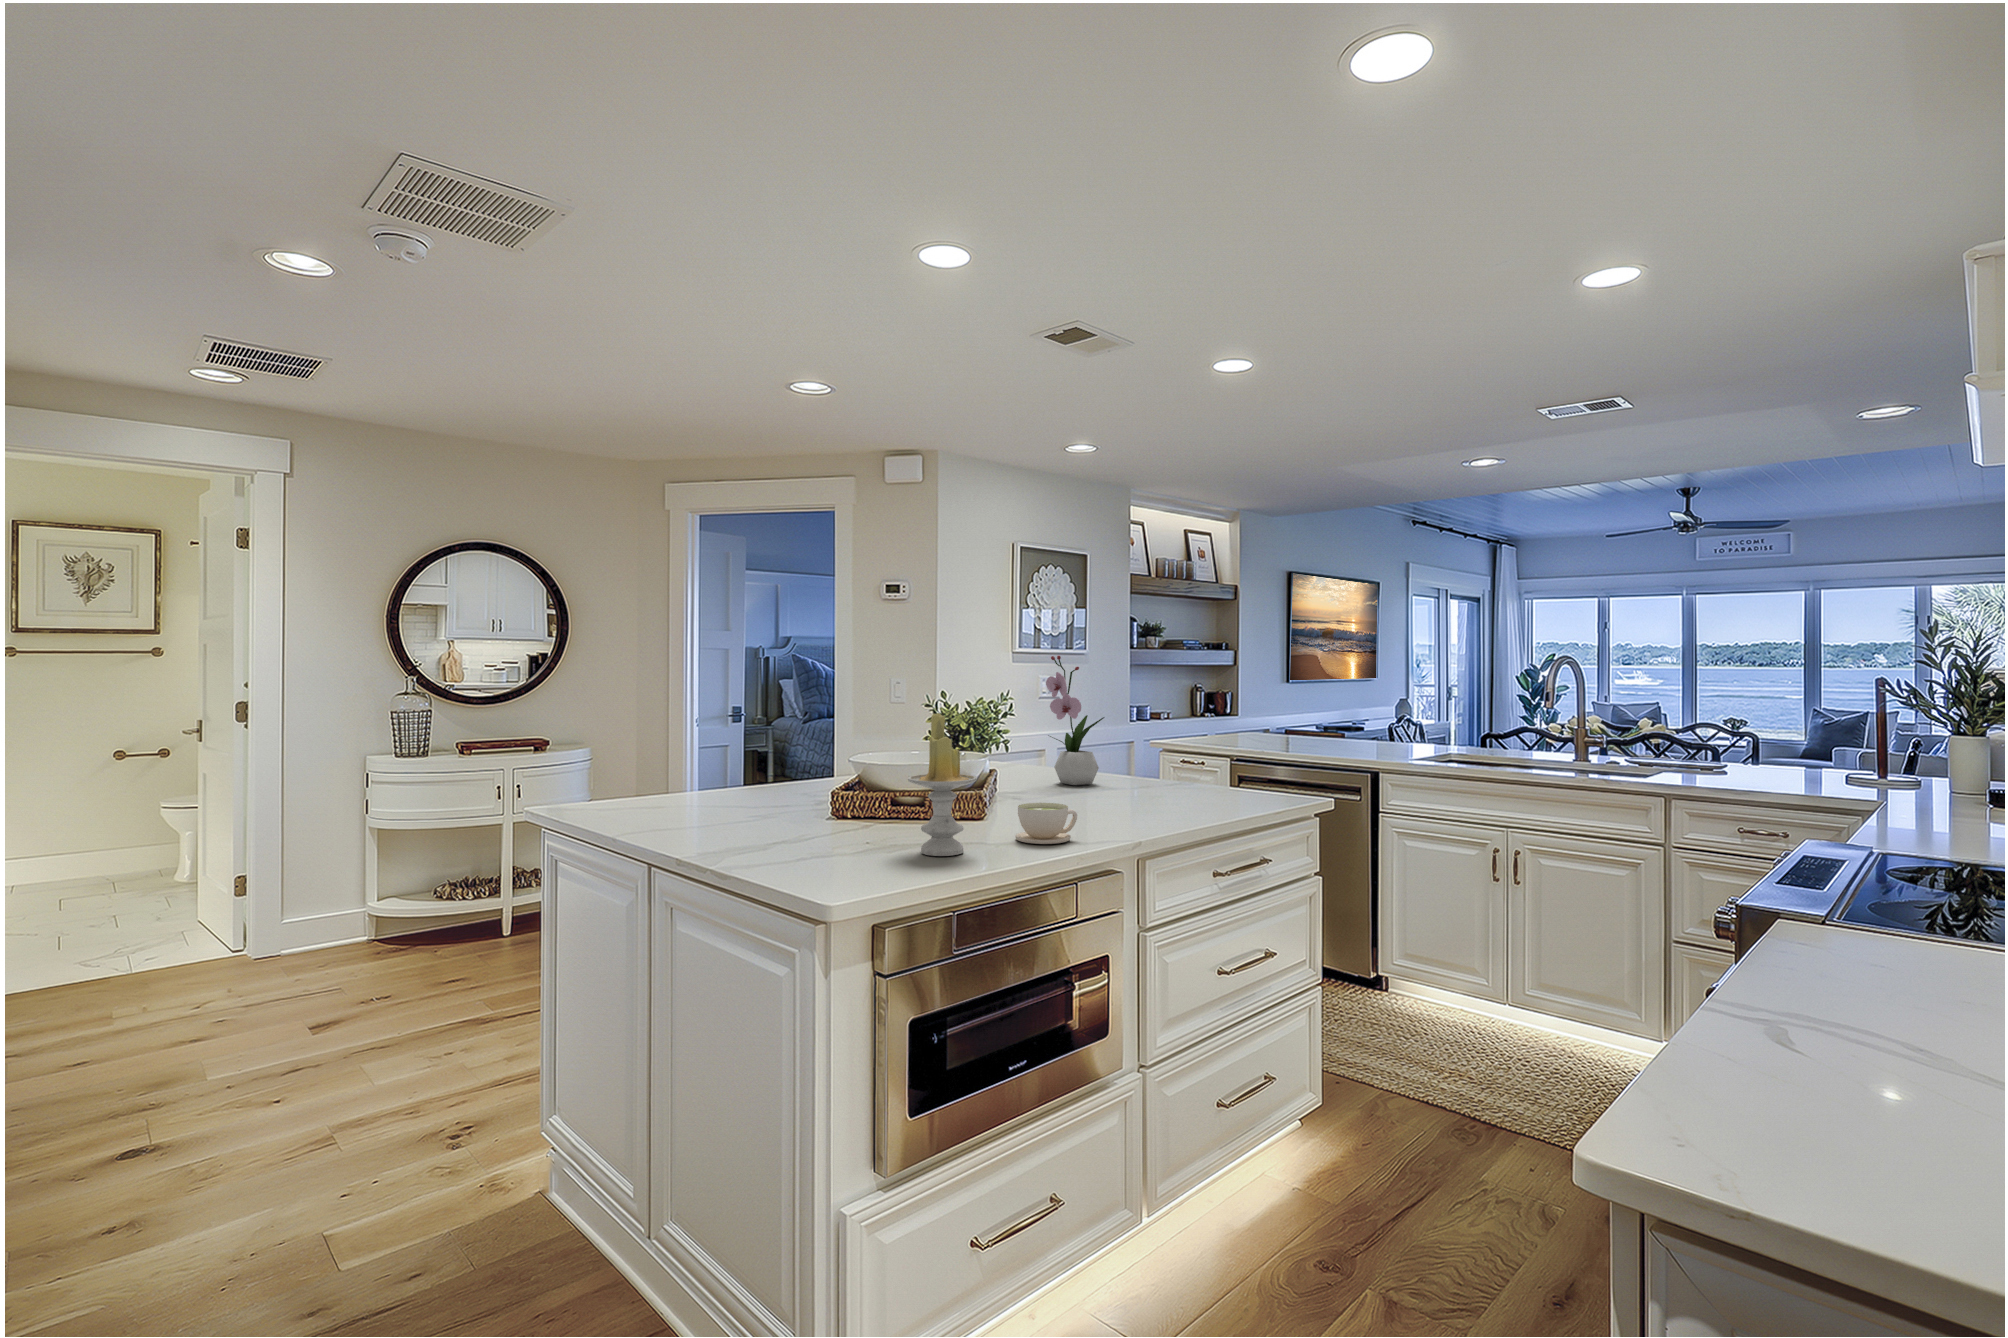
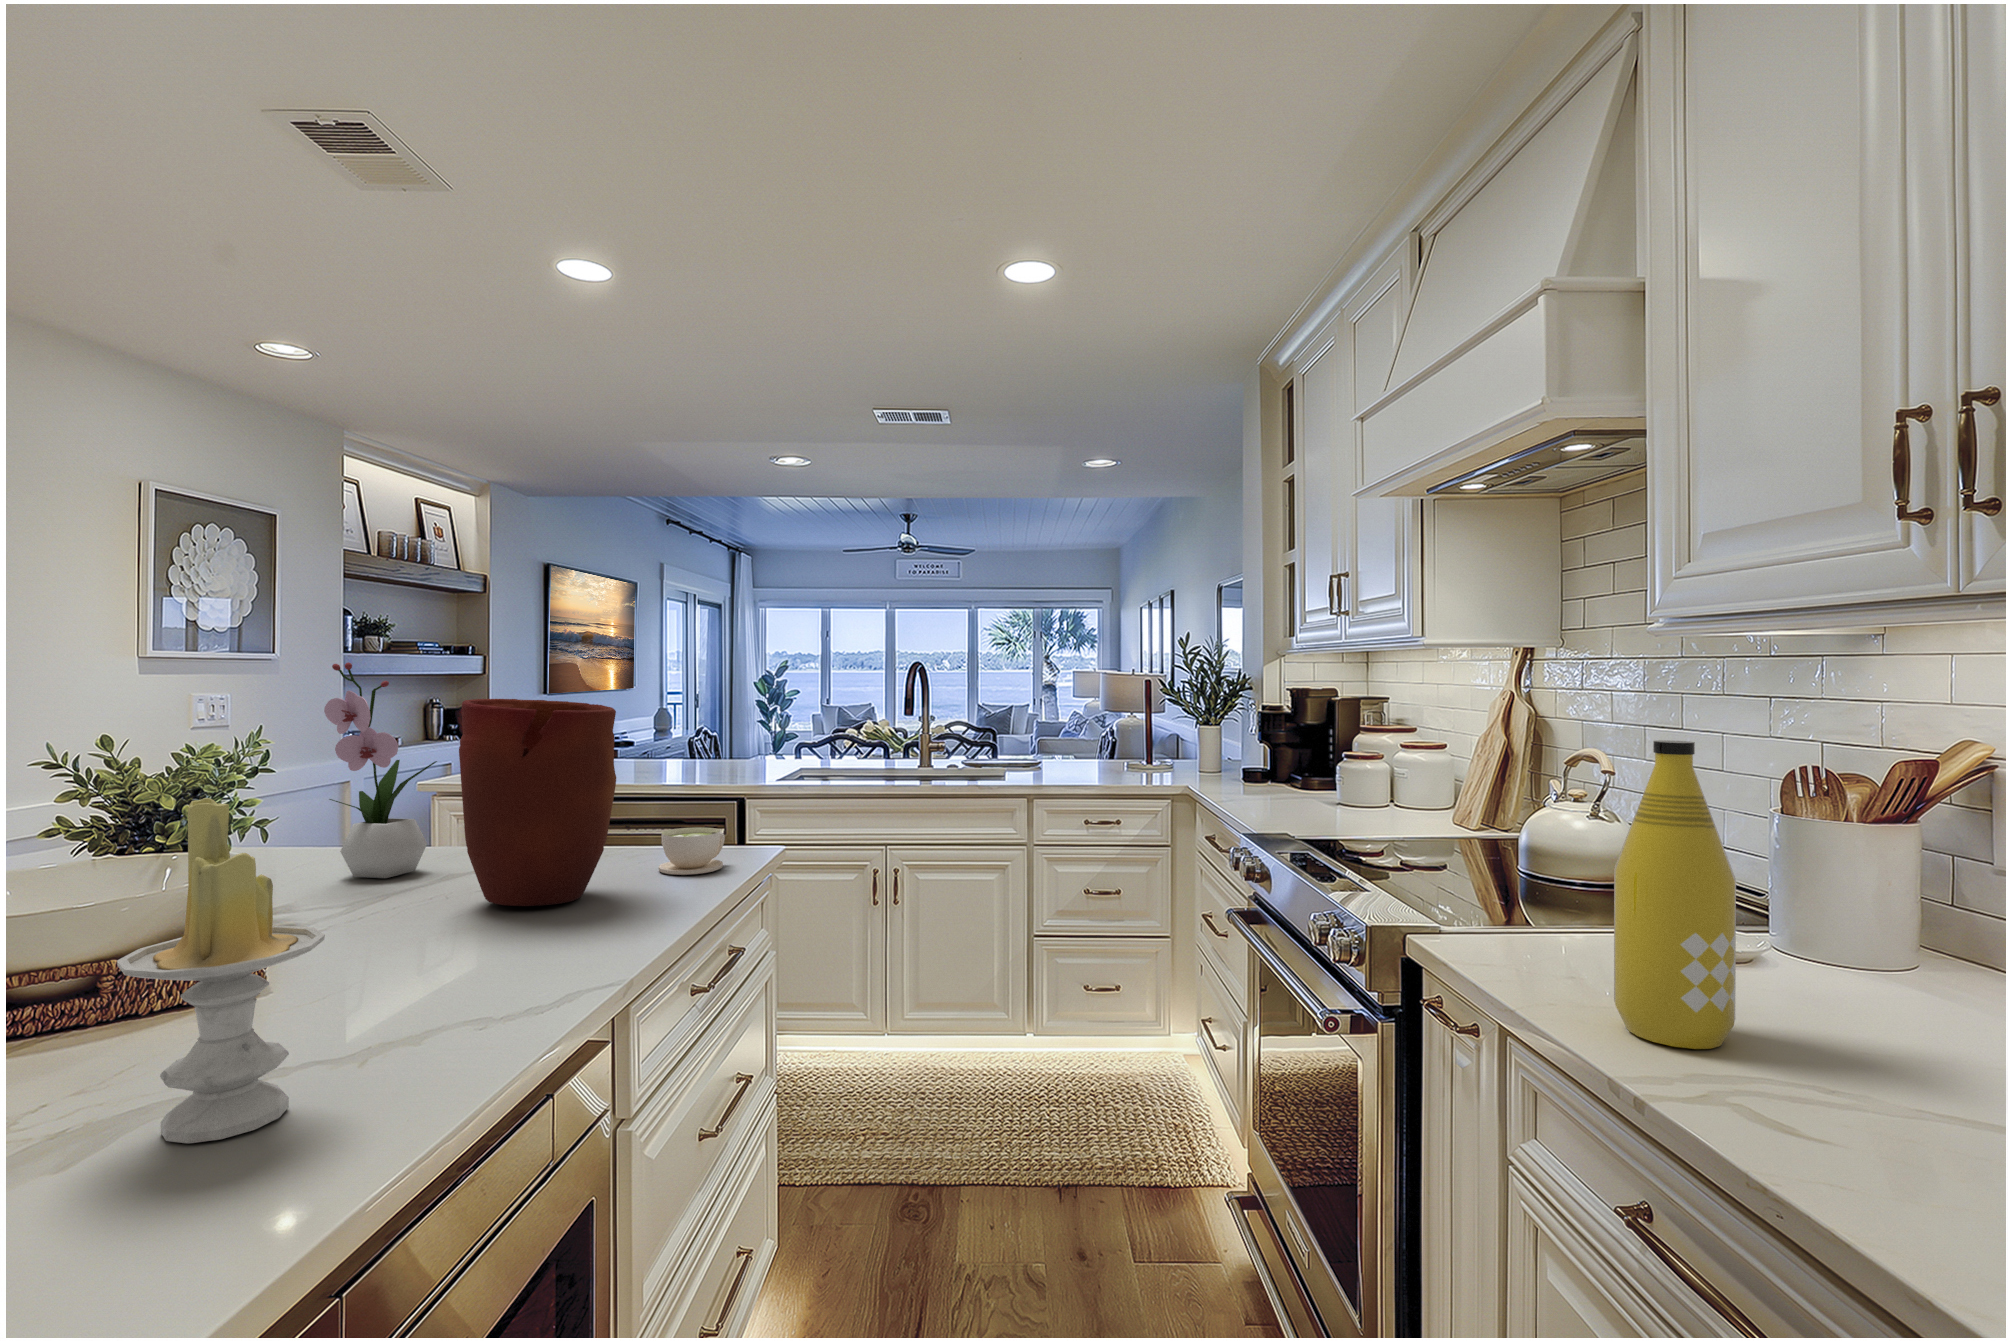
vase: none [1096,678,1186,807] -> present [459,699,616,906]
bottle: none [1801,726,1925,1006] -> present [1614,740,1736,1049]
coffee cup: present [1015,803,1077,844] -> present [658,827,725,875]

